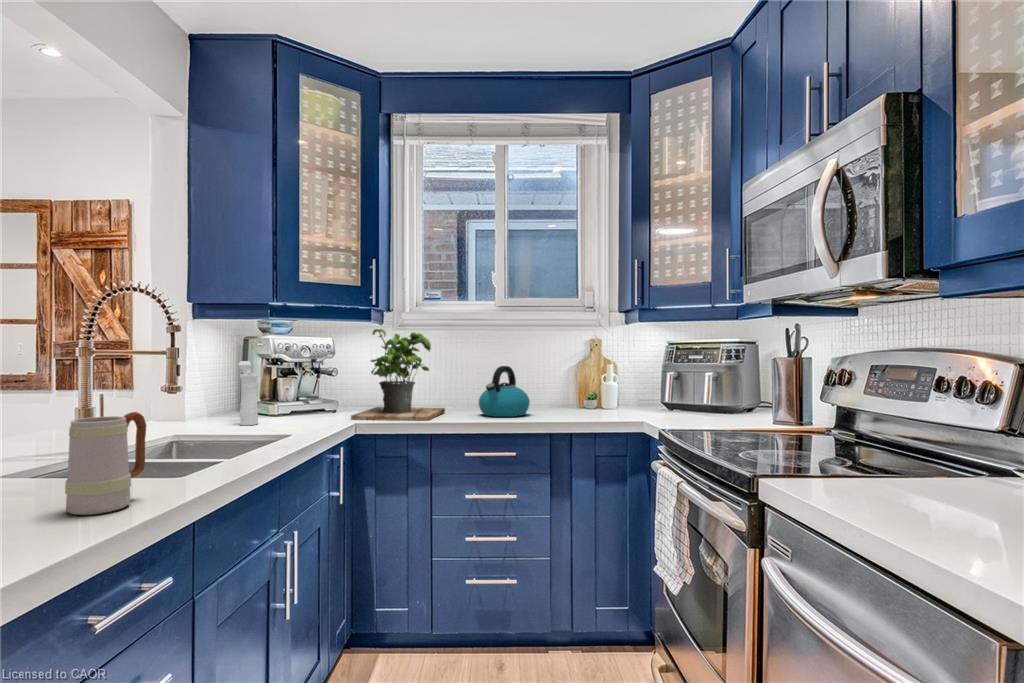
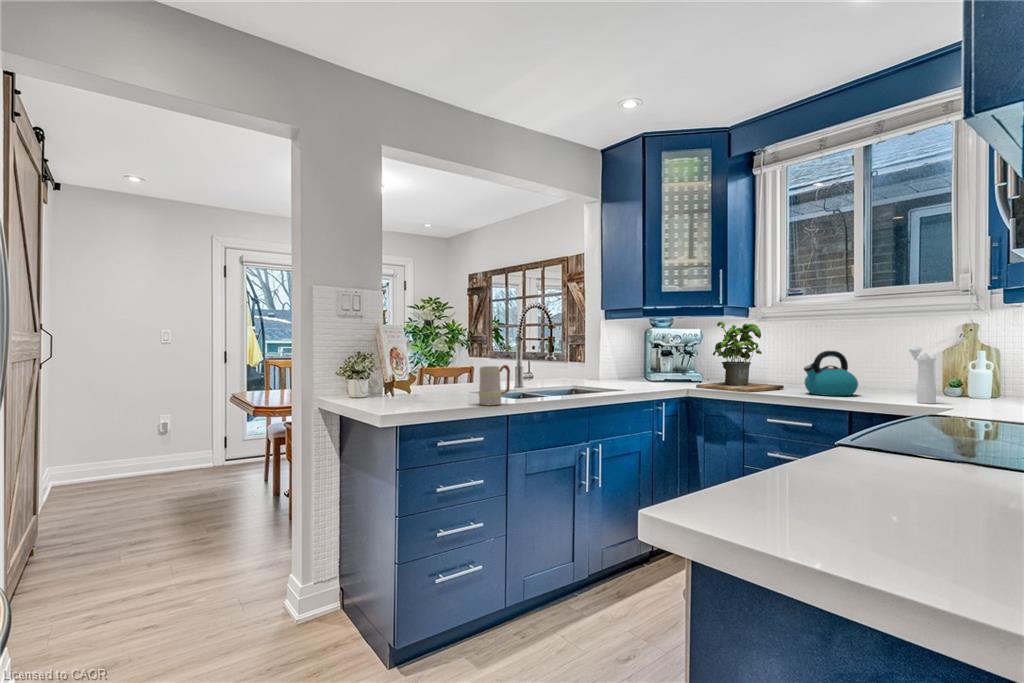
pepper mill: present [238,361,258,425] -> present [908,346,936,404]

